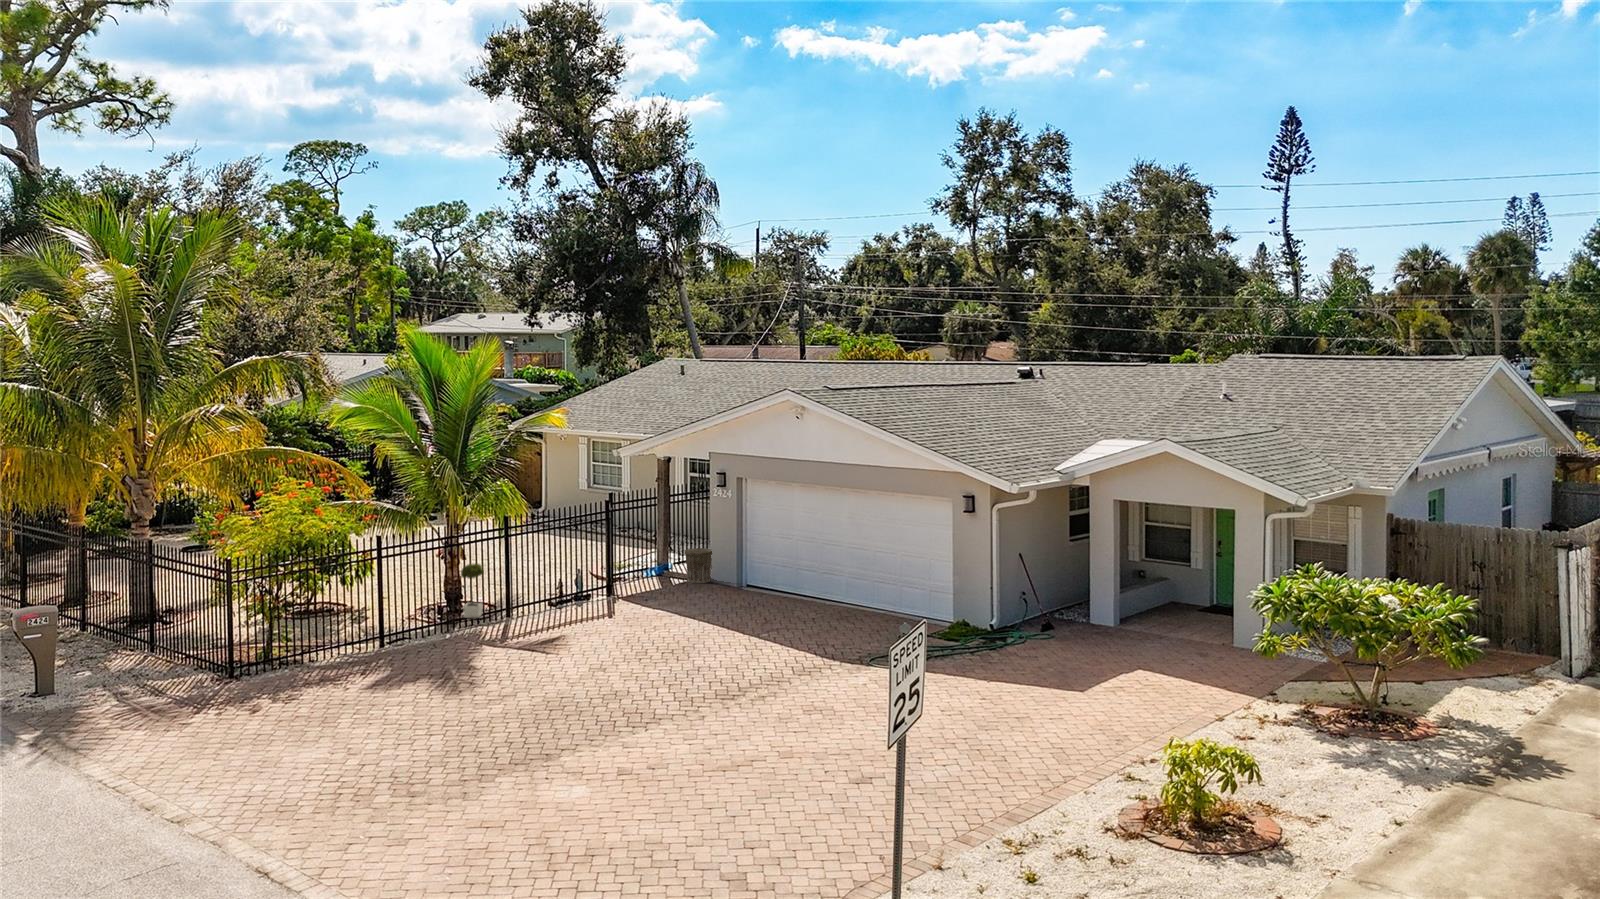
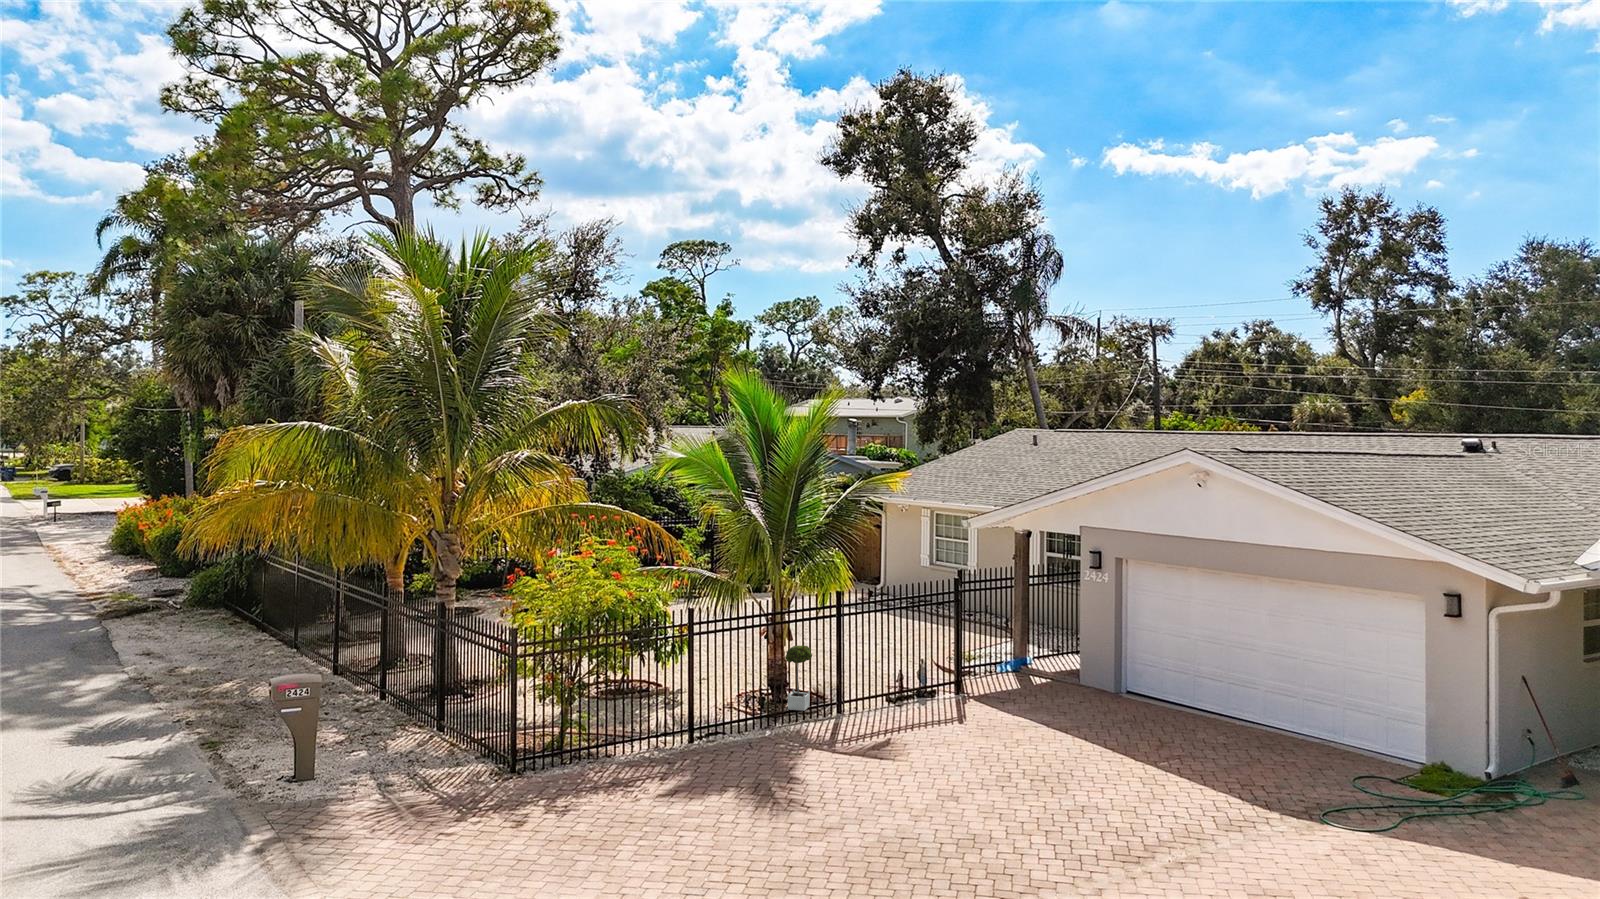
trash can: present [685,547,712,583] -> none [1049,641,1085,686]

